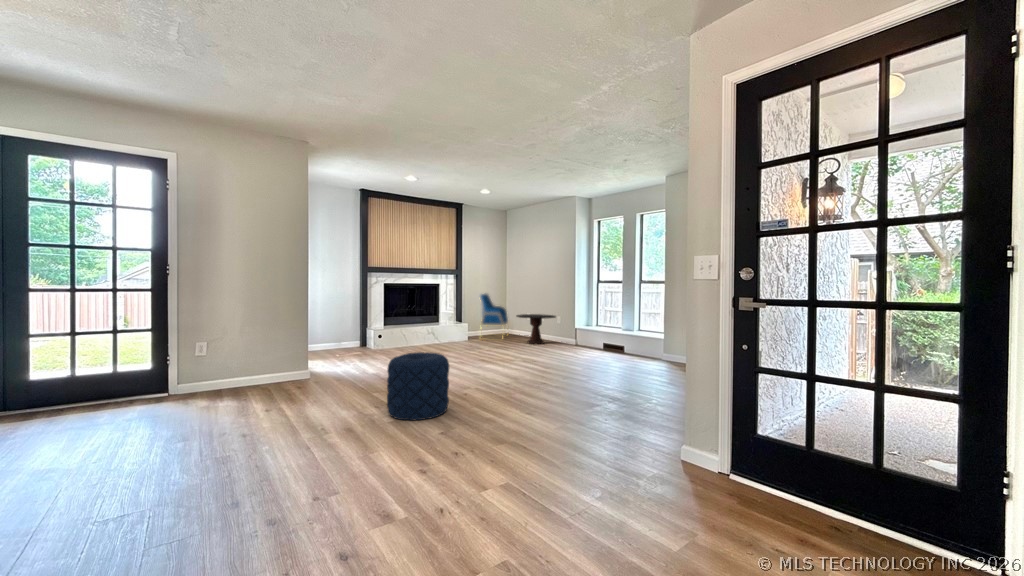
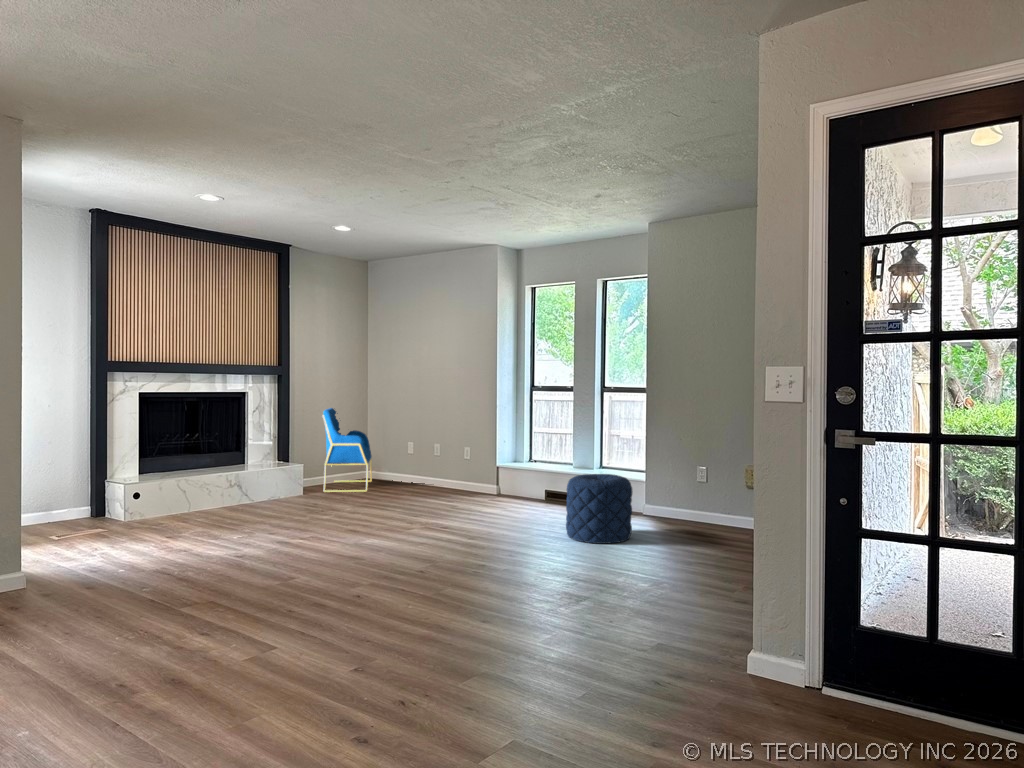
side table: present [517,314,556,344] -> none [393,444,463,497]
pouf: present [387,352,449,420] -> present [566,474,633,544]

